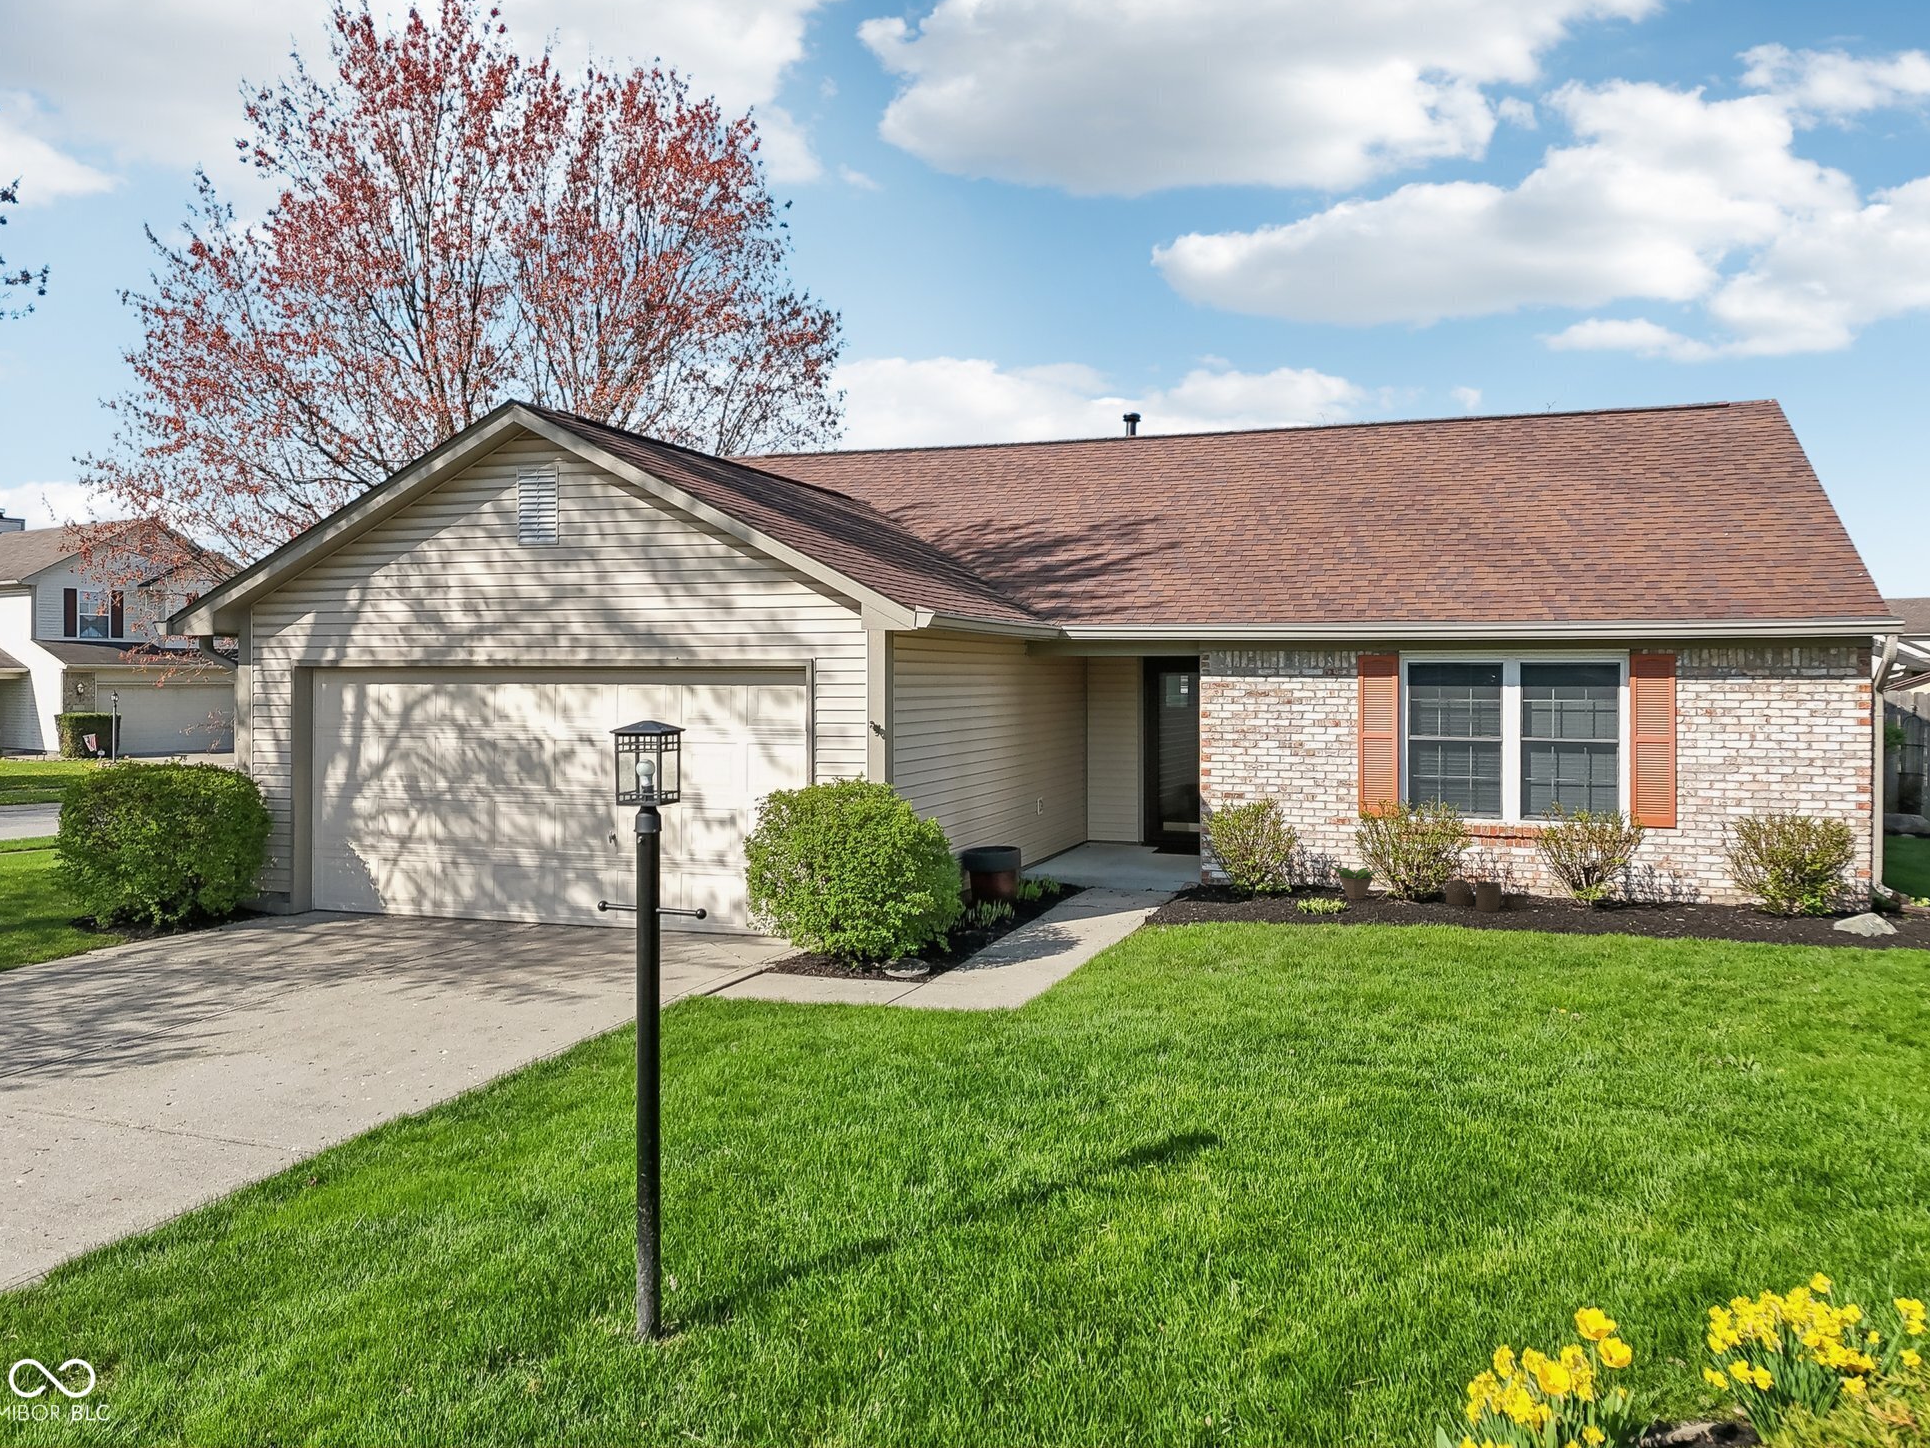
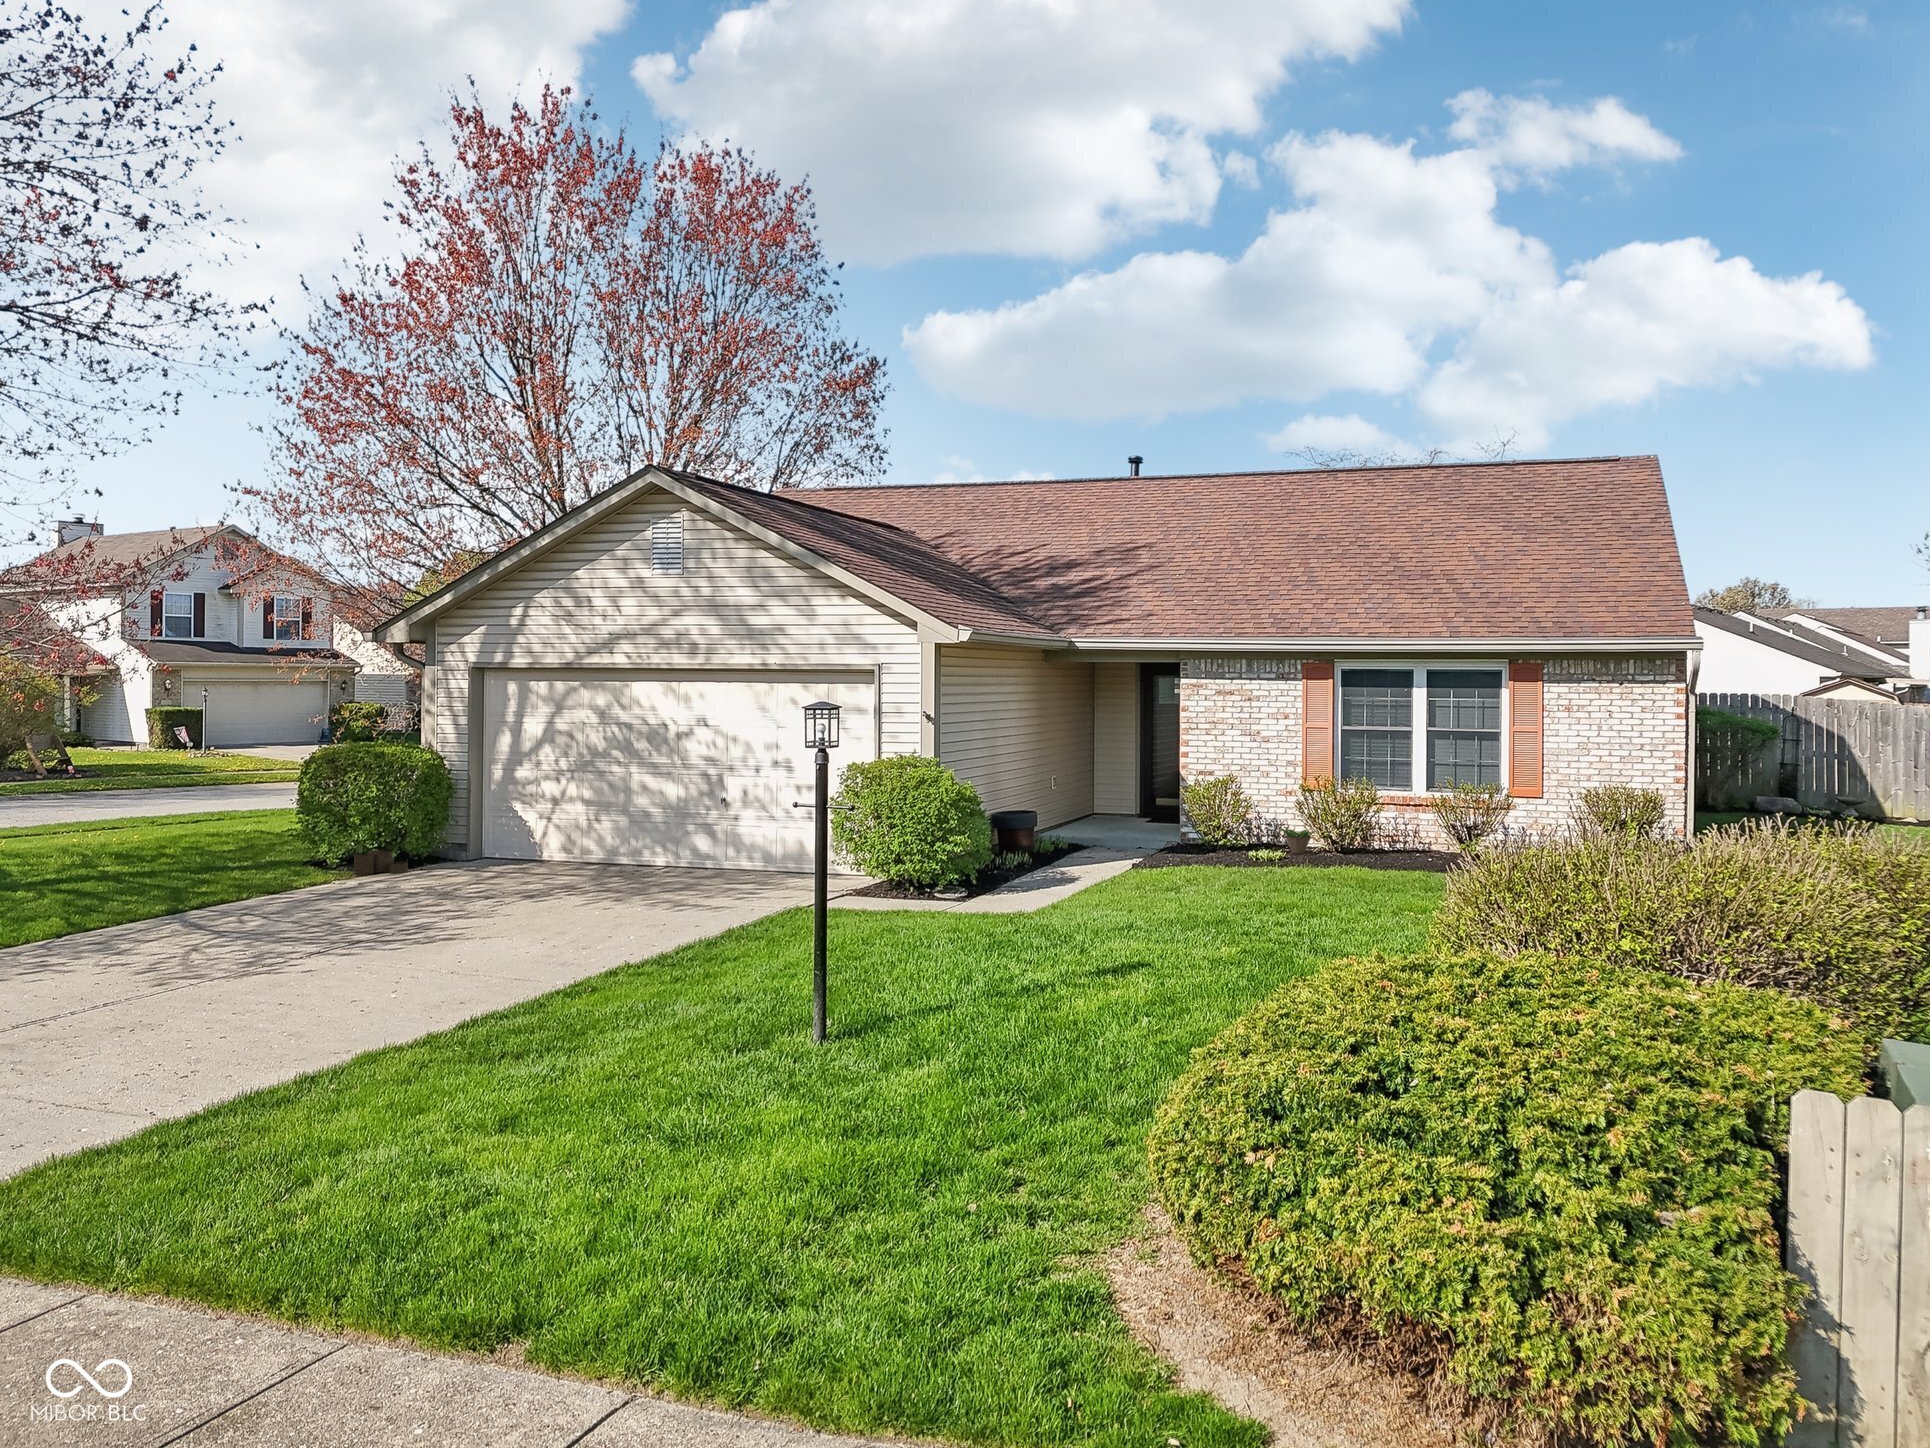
woven basket: present [1446,878,1528,912] -> present [354,849,408,875]

